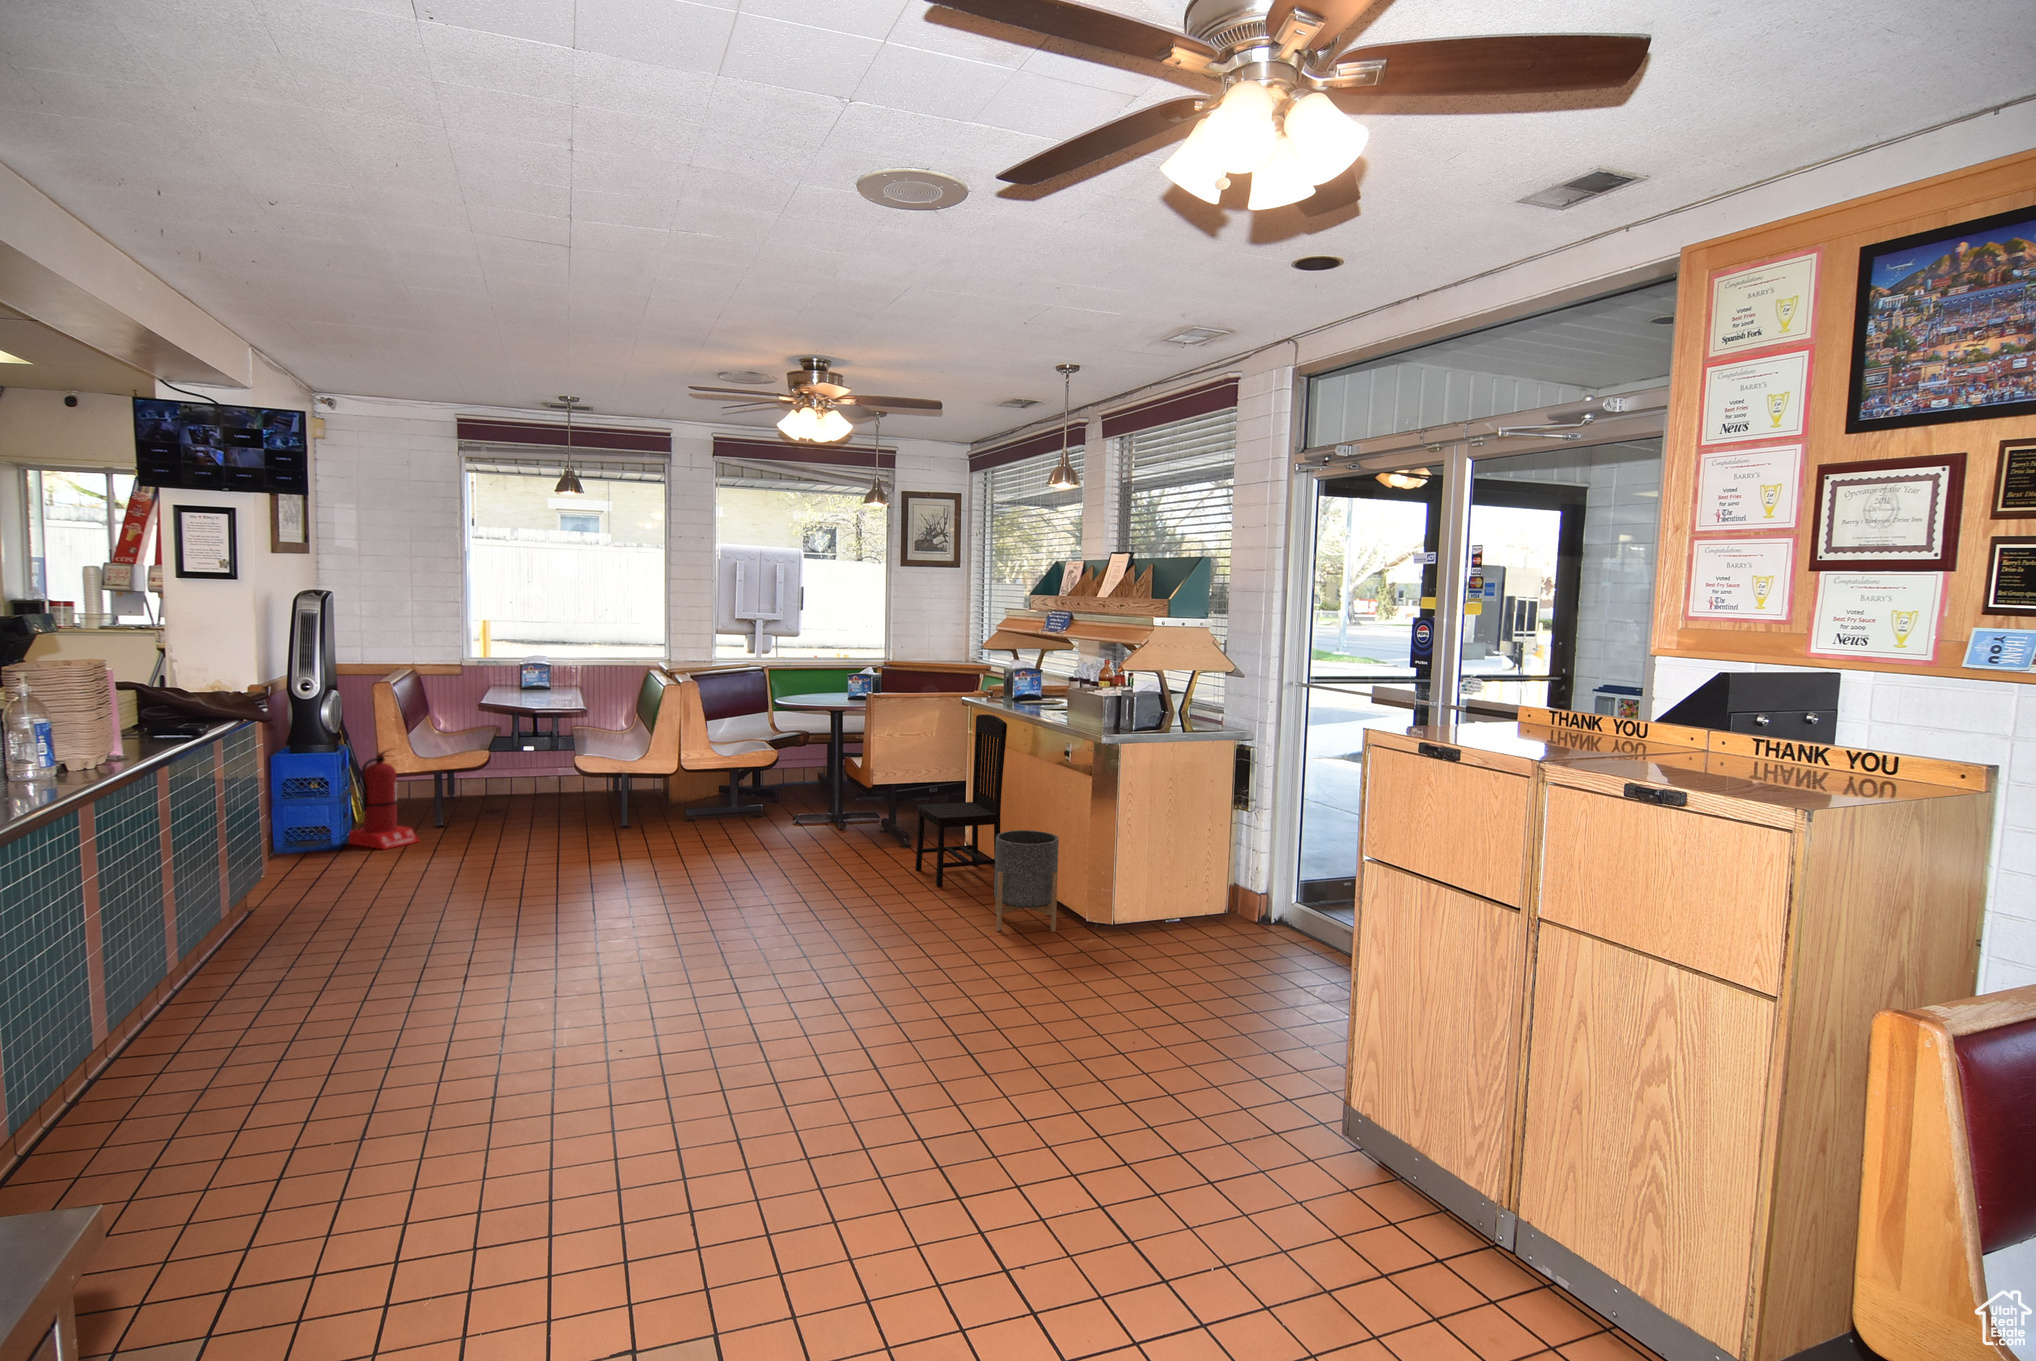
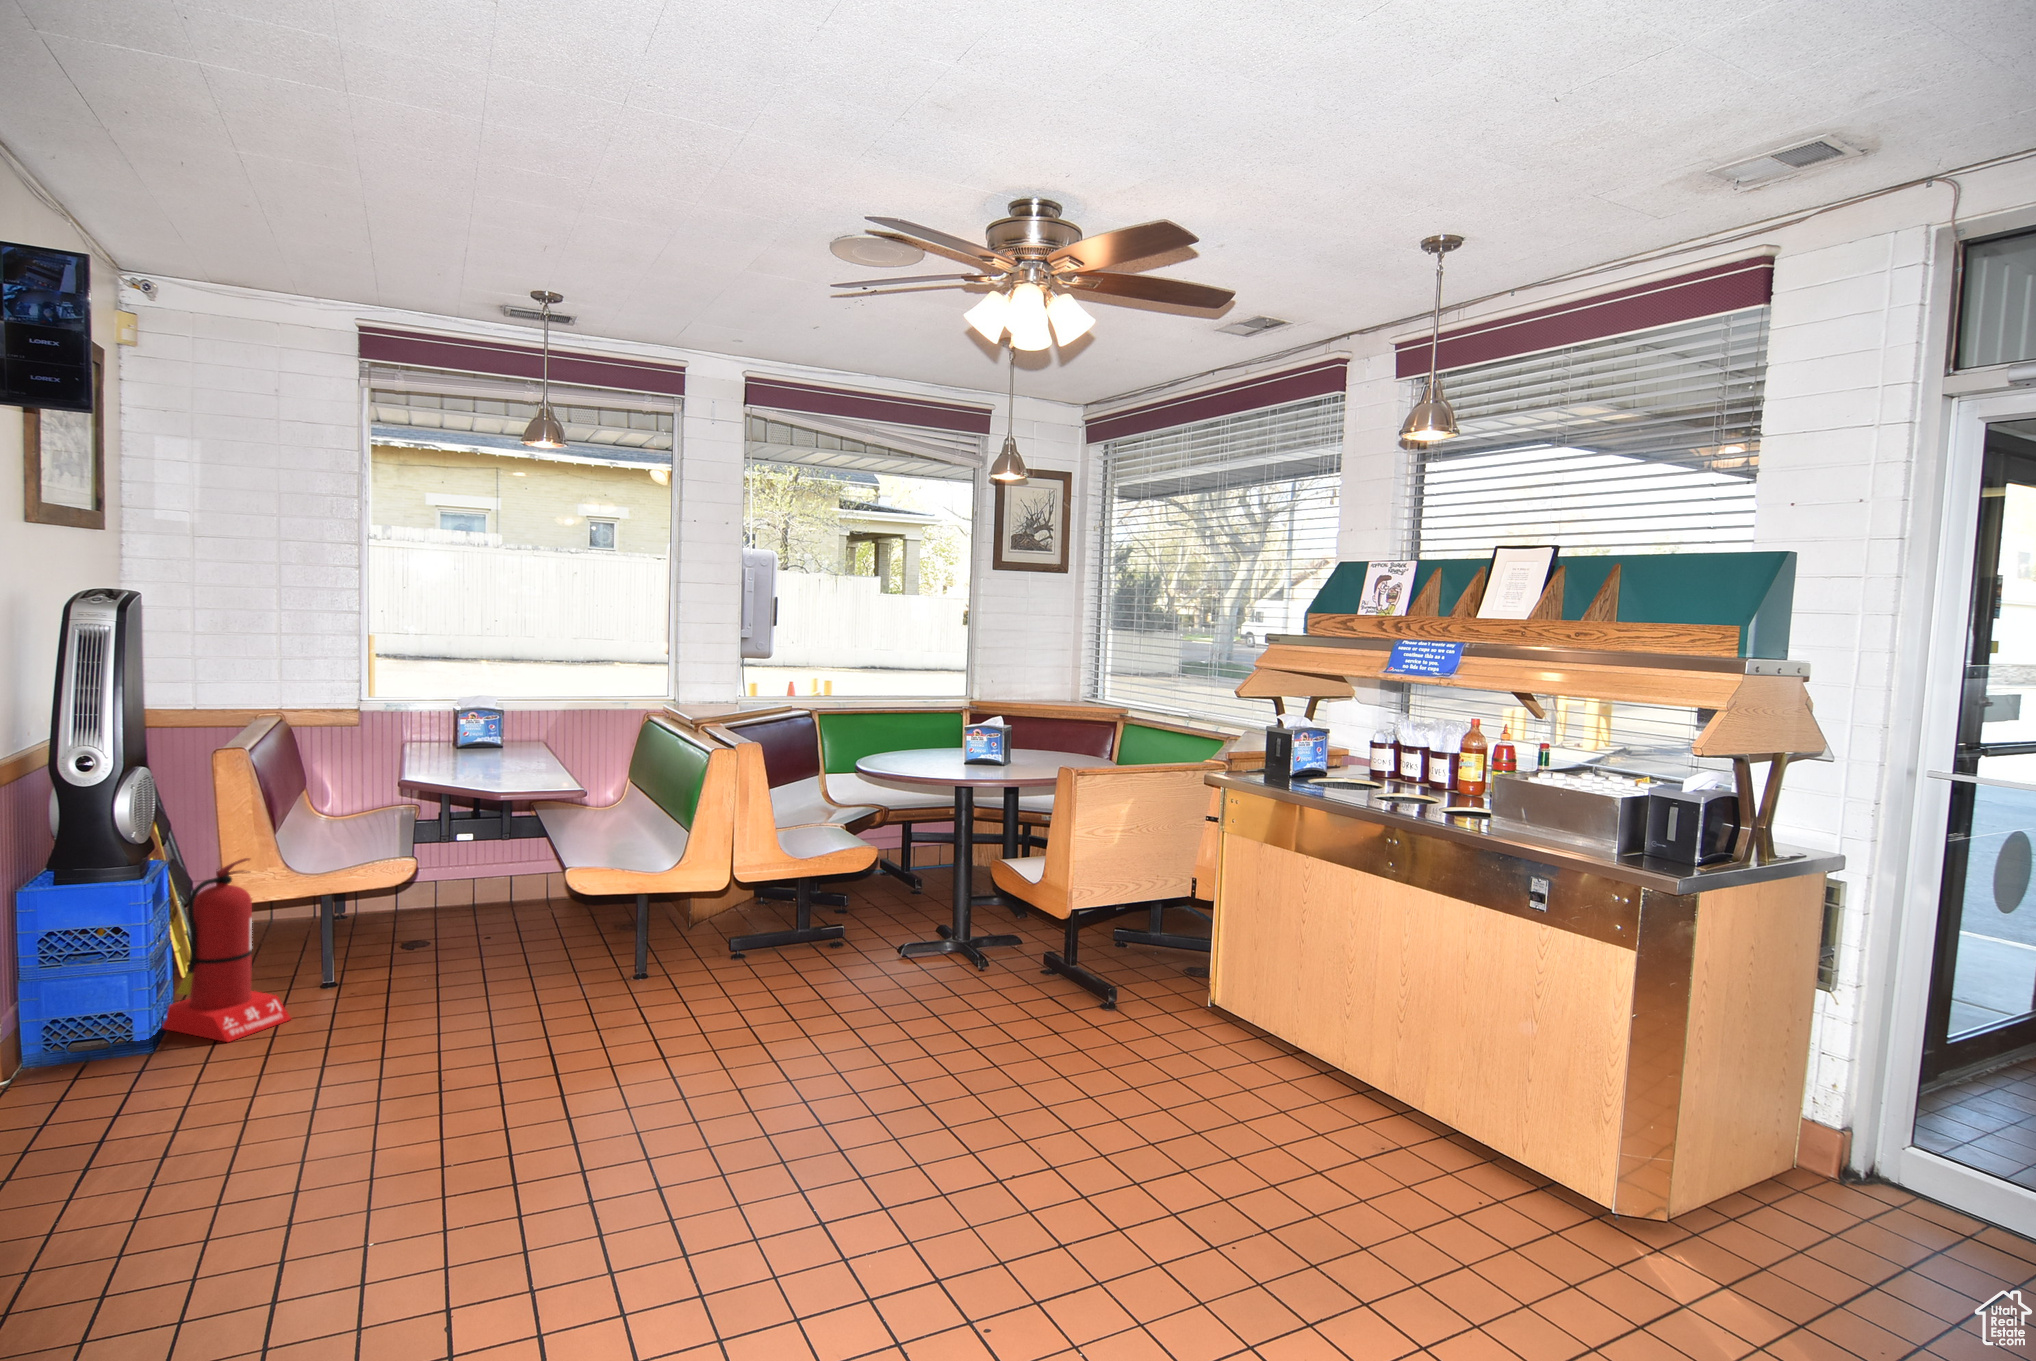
chair: present [915,714,1007,887] -> none [1157,803,1334,1103]
planter: present [994,830,1059,932] -> none [1385,1024,1541,1227]

